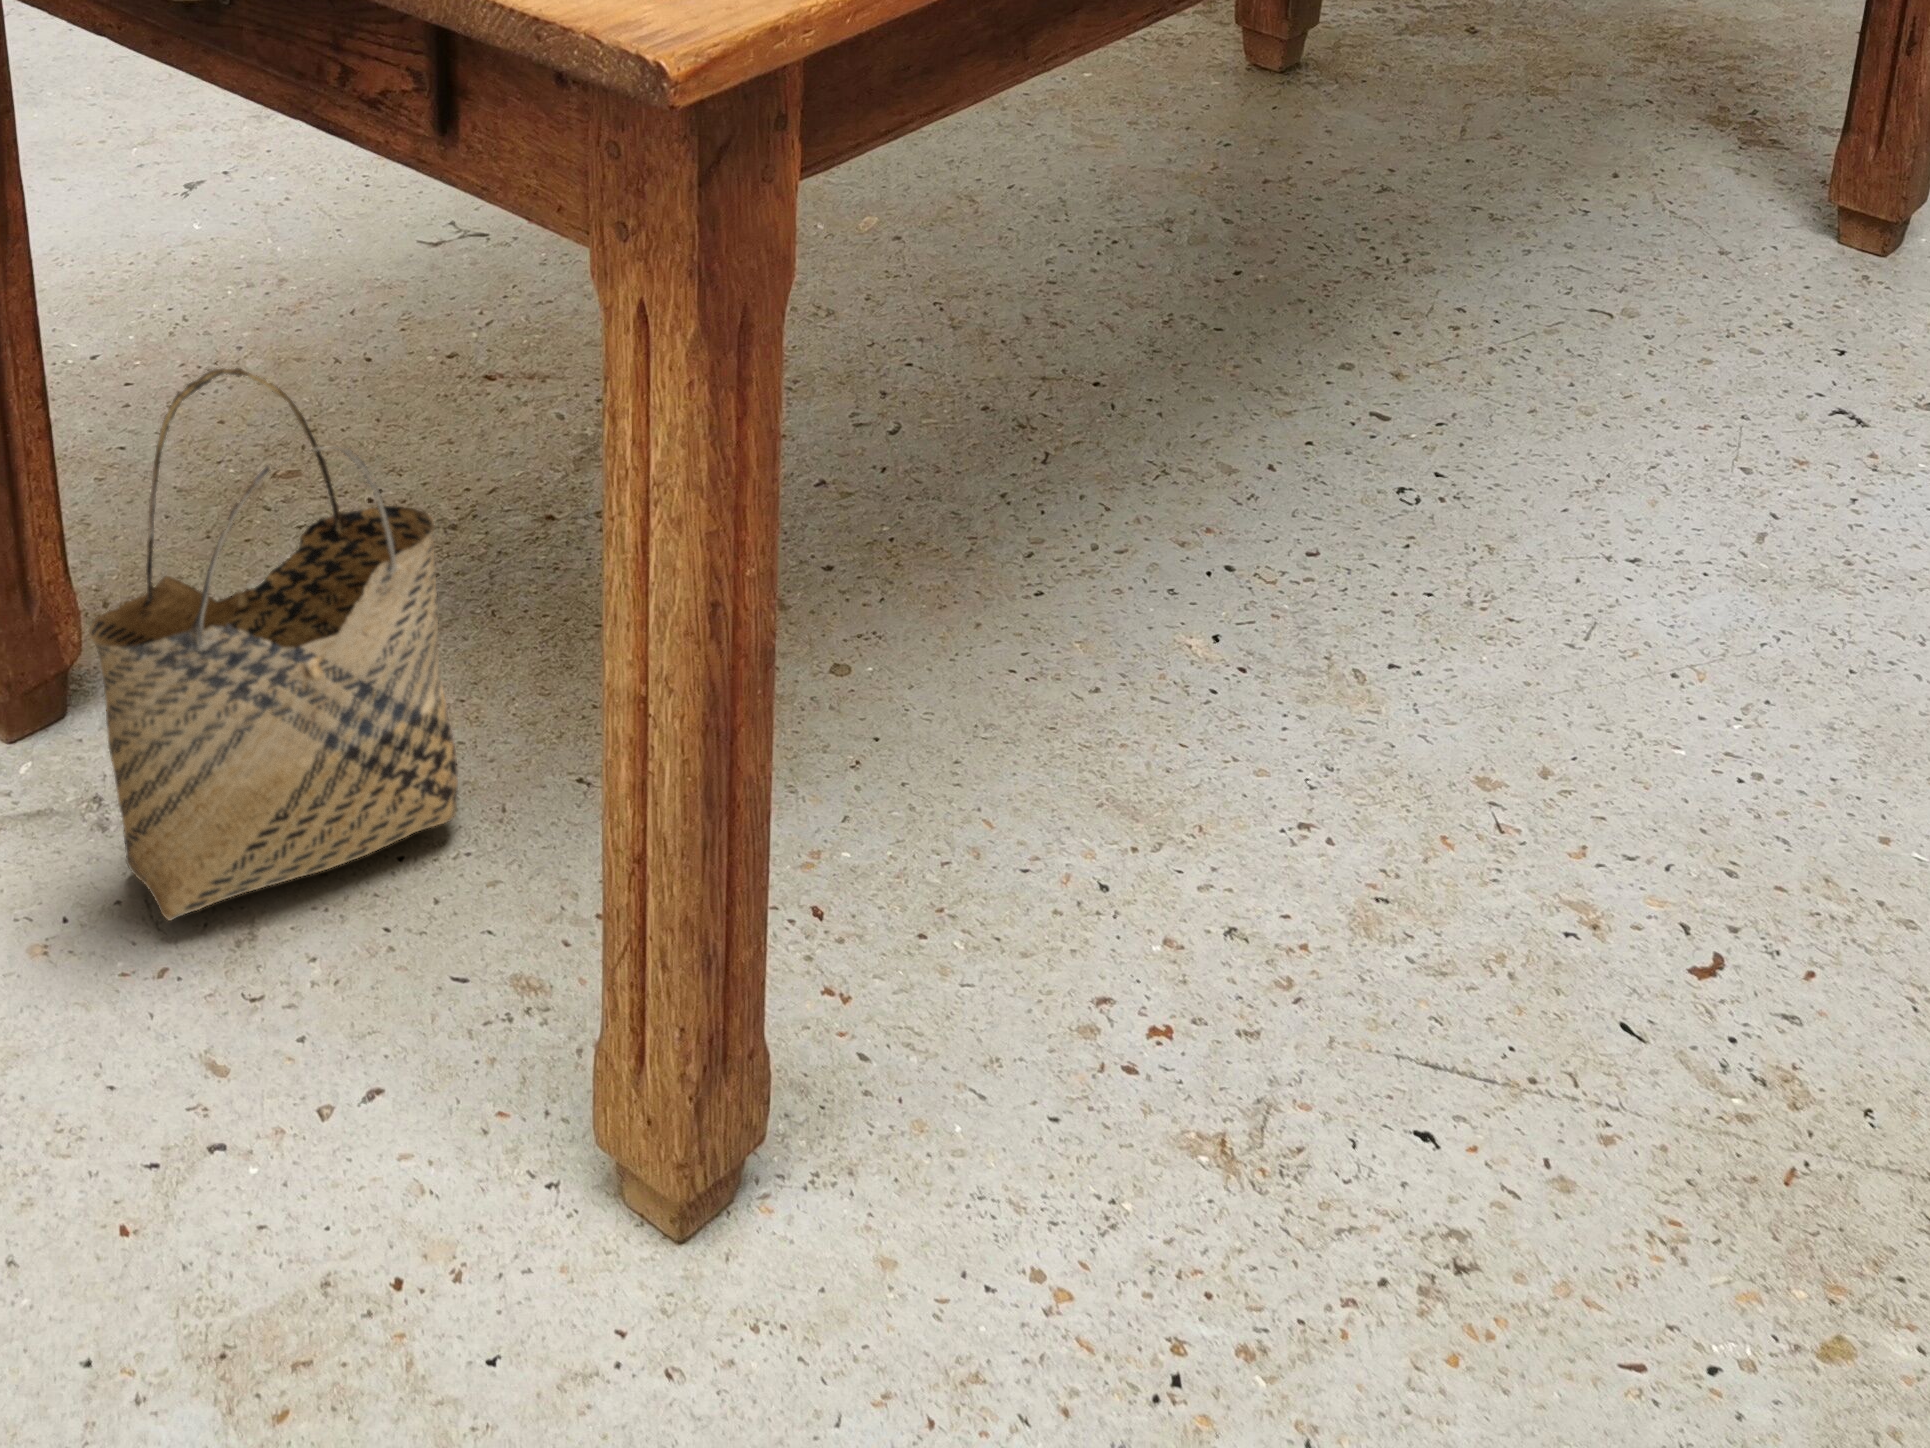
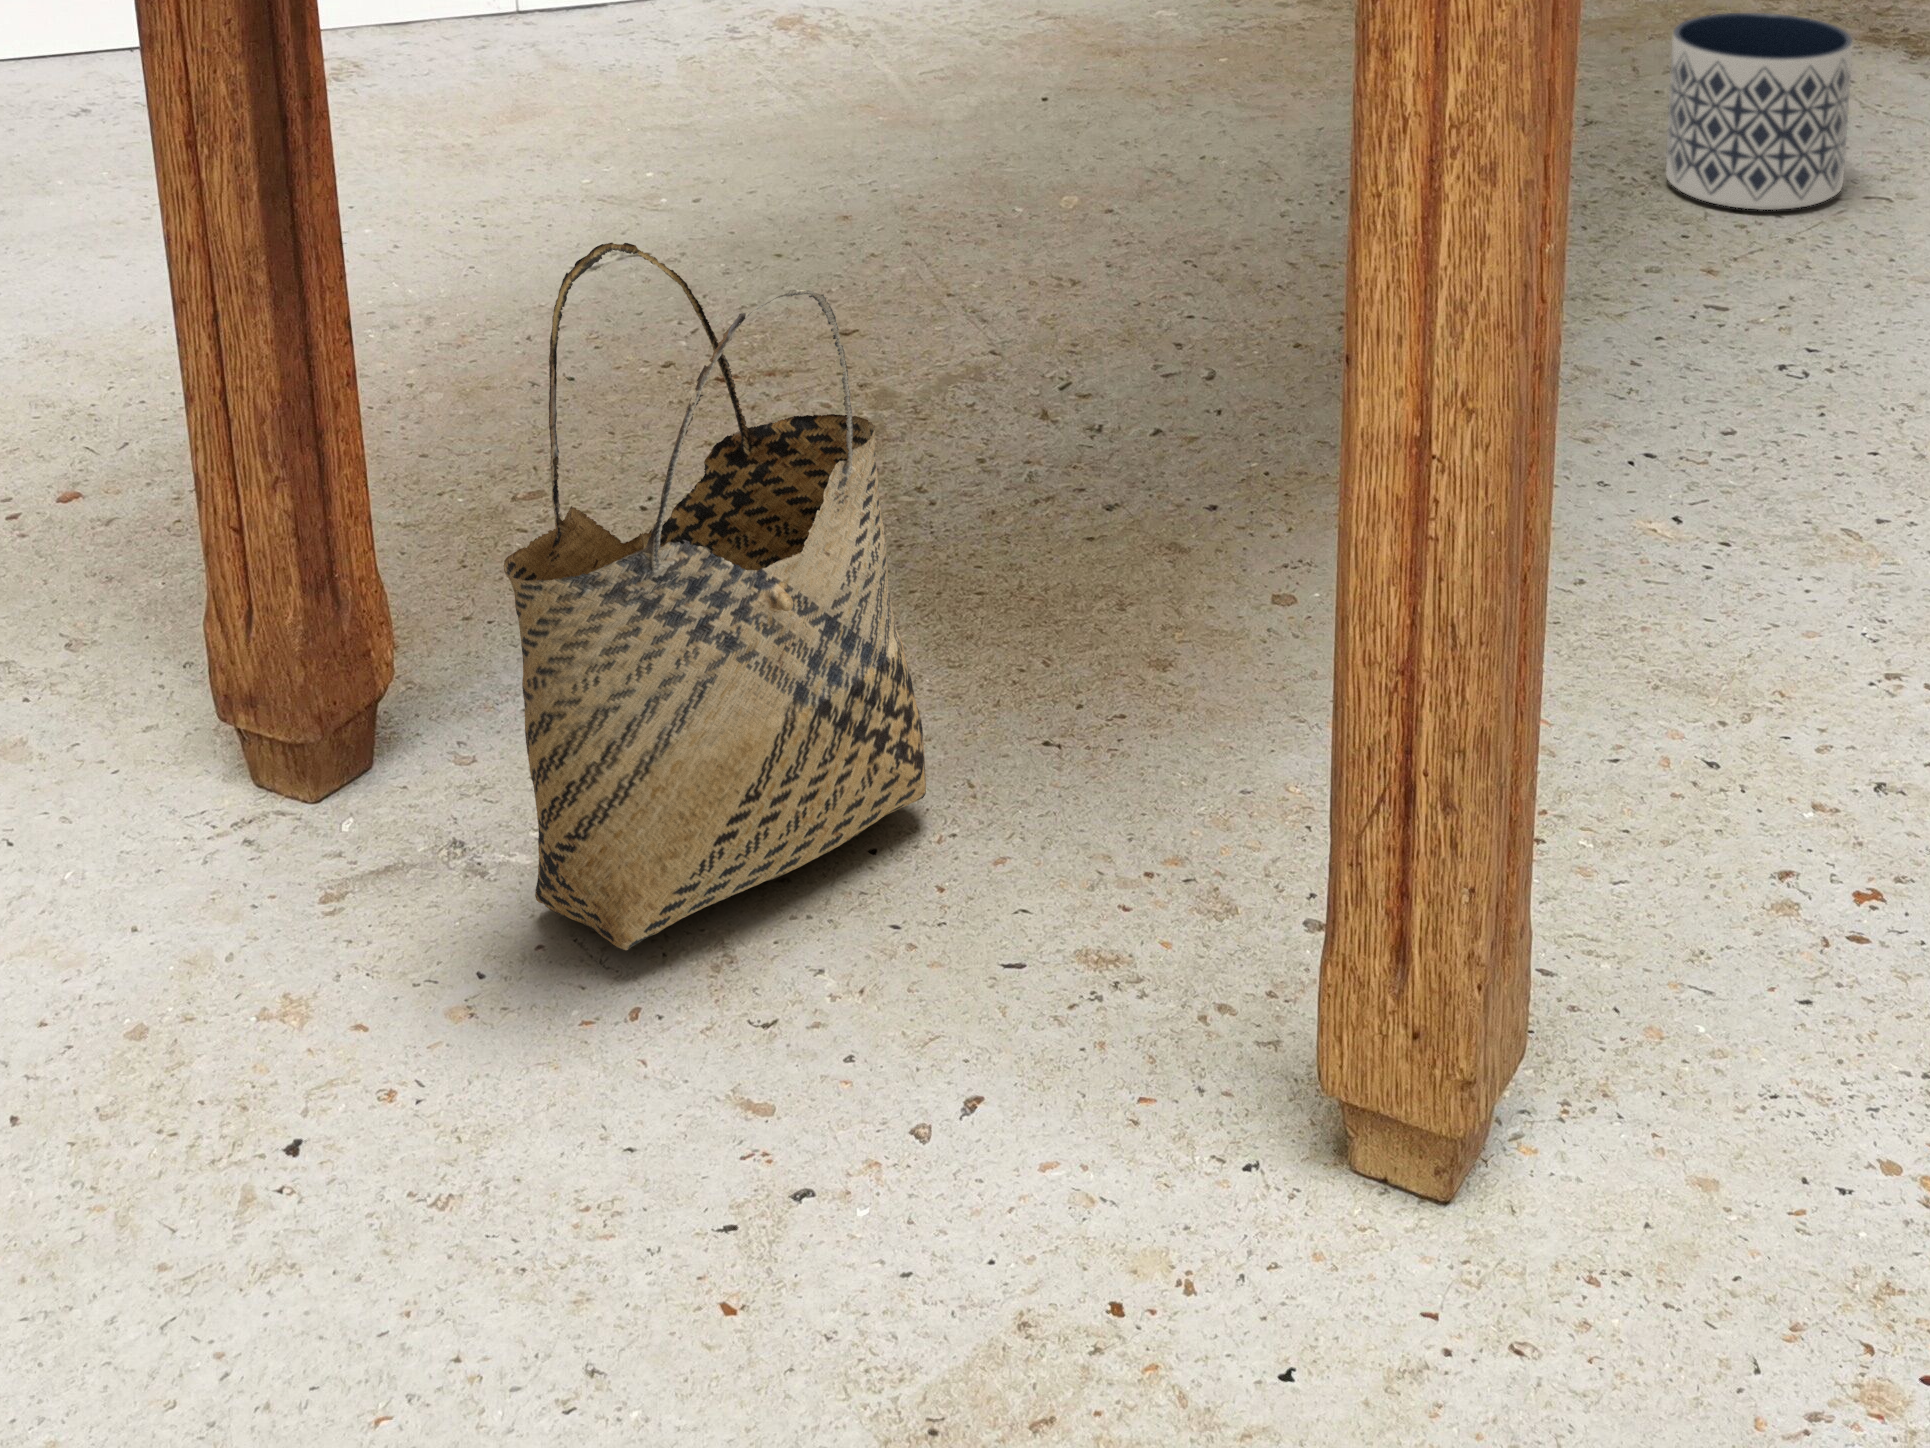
planter: none [1415,120,1594,315] -> present [1666,13,1853,210]

